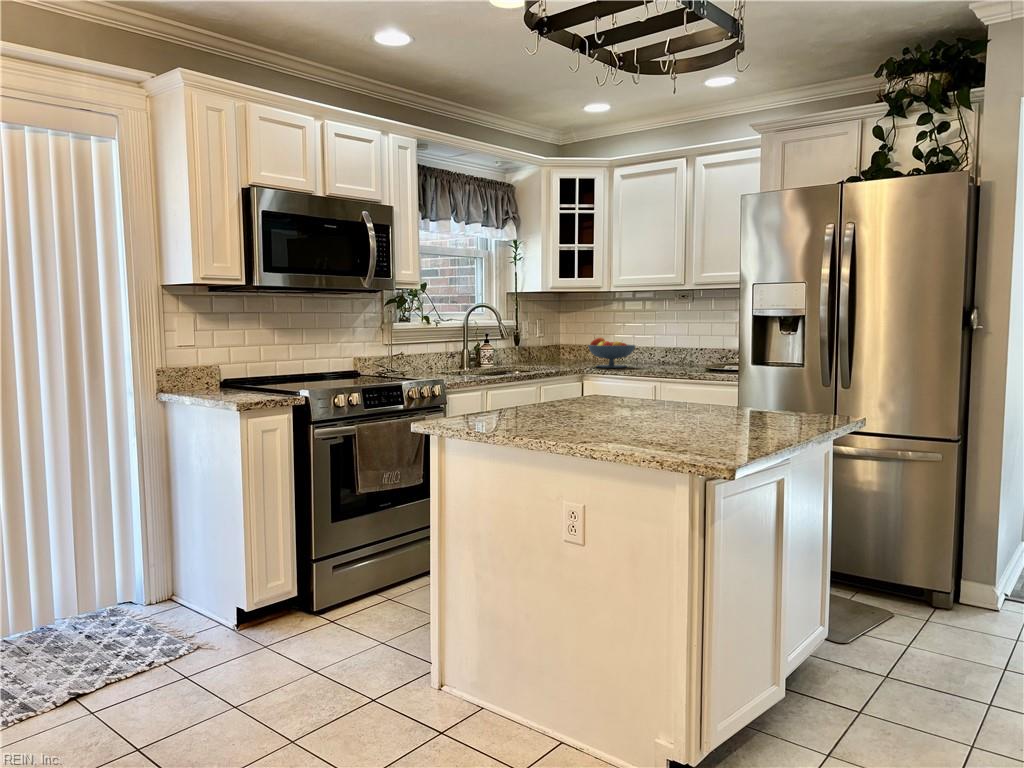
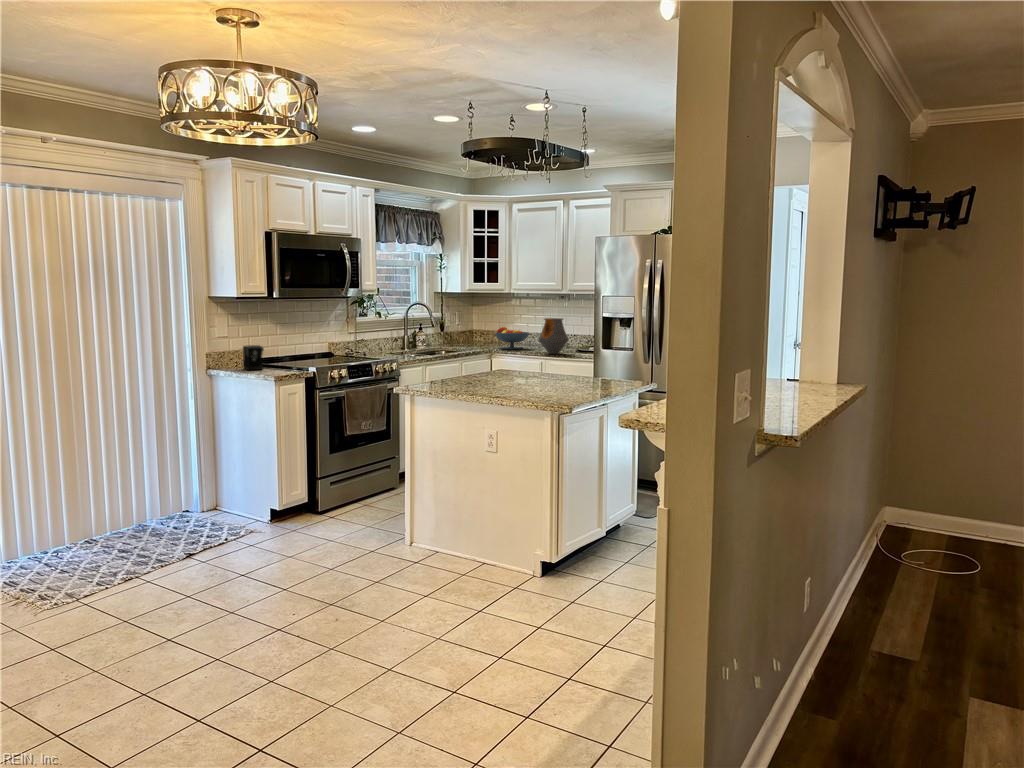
vase: none [650,323,694,374] -> present [539,318,568,354]
coffee maker: none [207,357,273,394] -> present [243,345,264,370]

